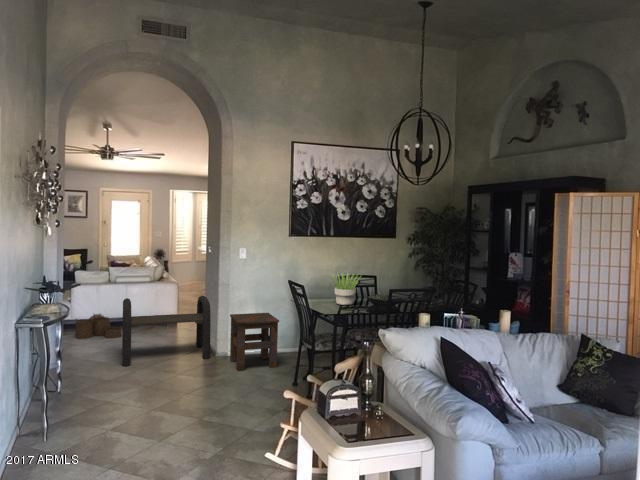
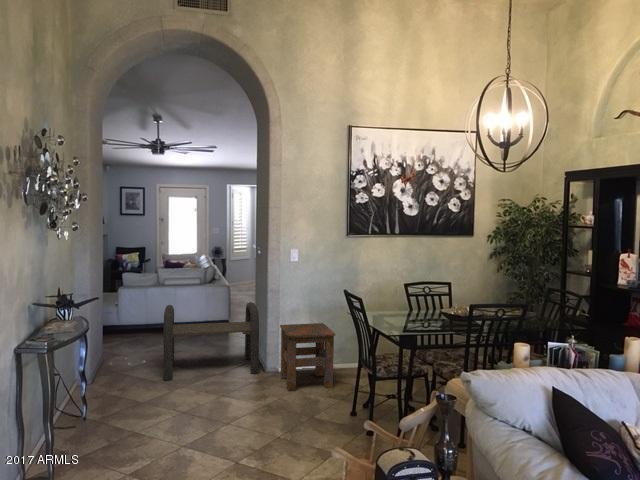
potted plant: present [333,274,360,305] -> none [391,278,435,319]
woven basket: present [75,314,121,339] -> none [122,317,168,345]

